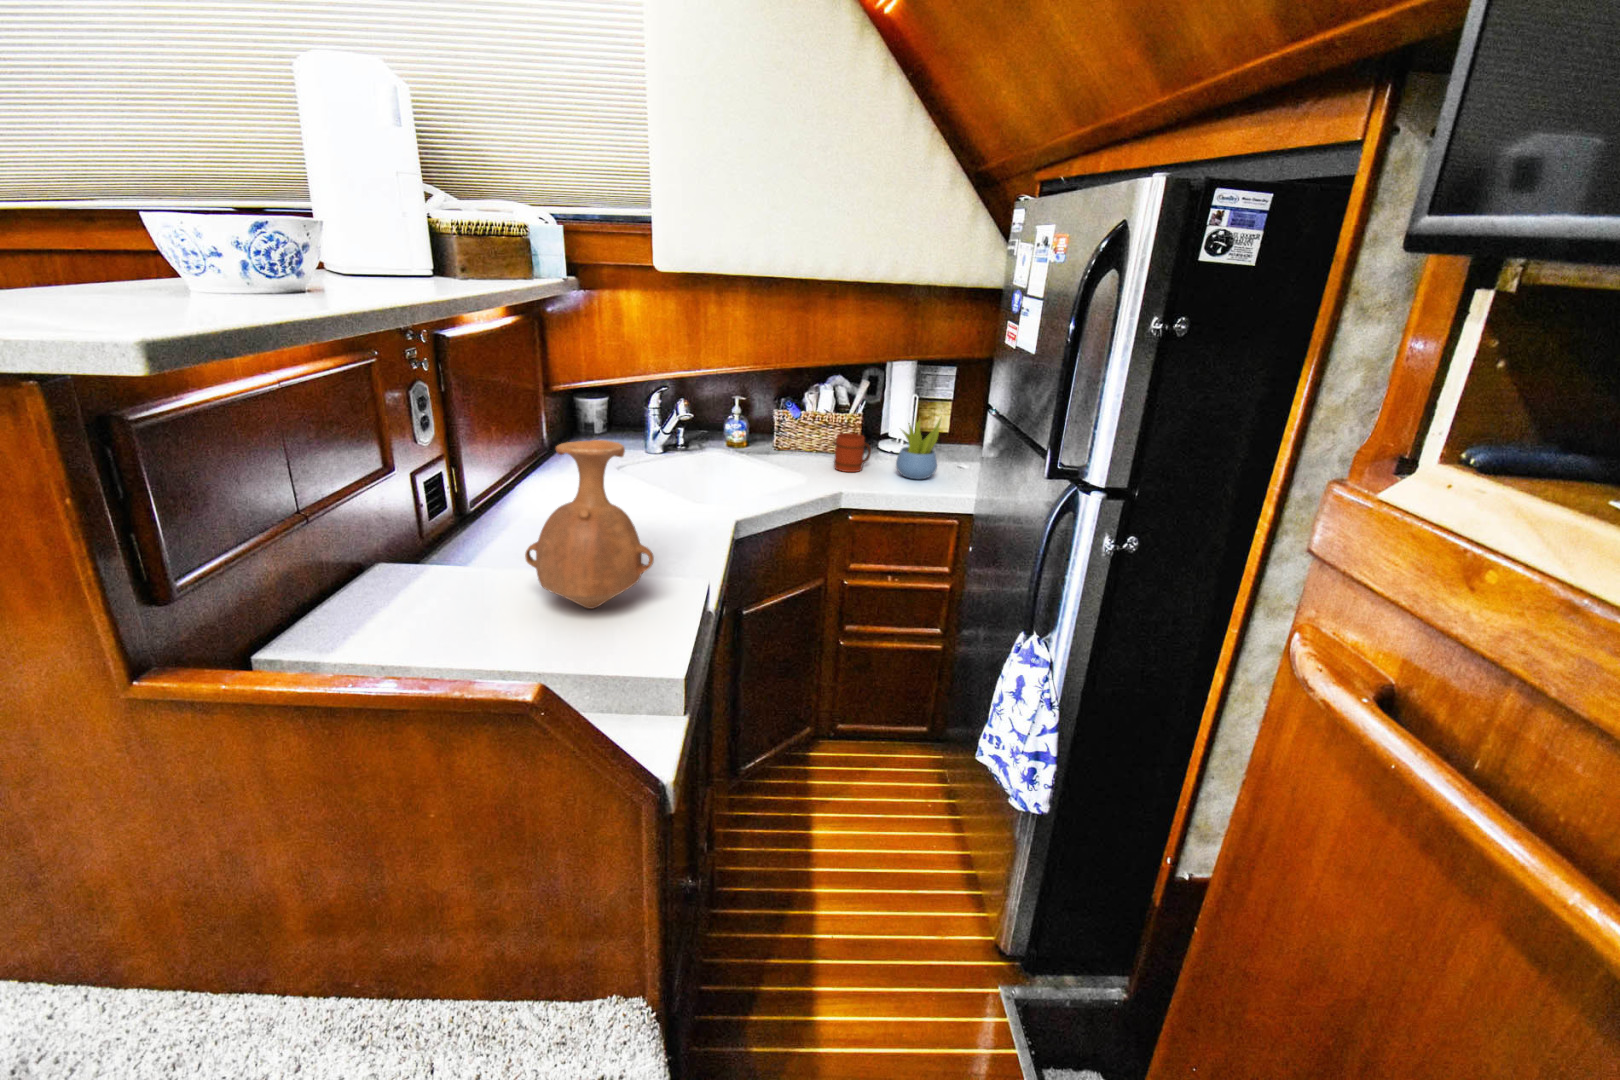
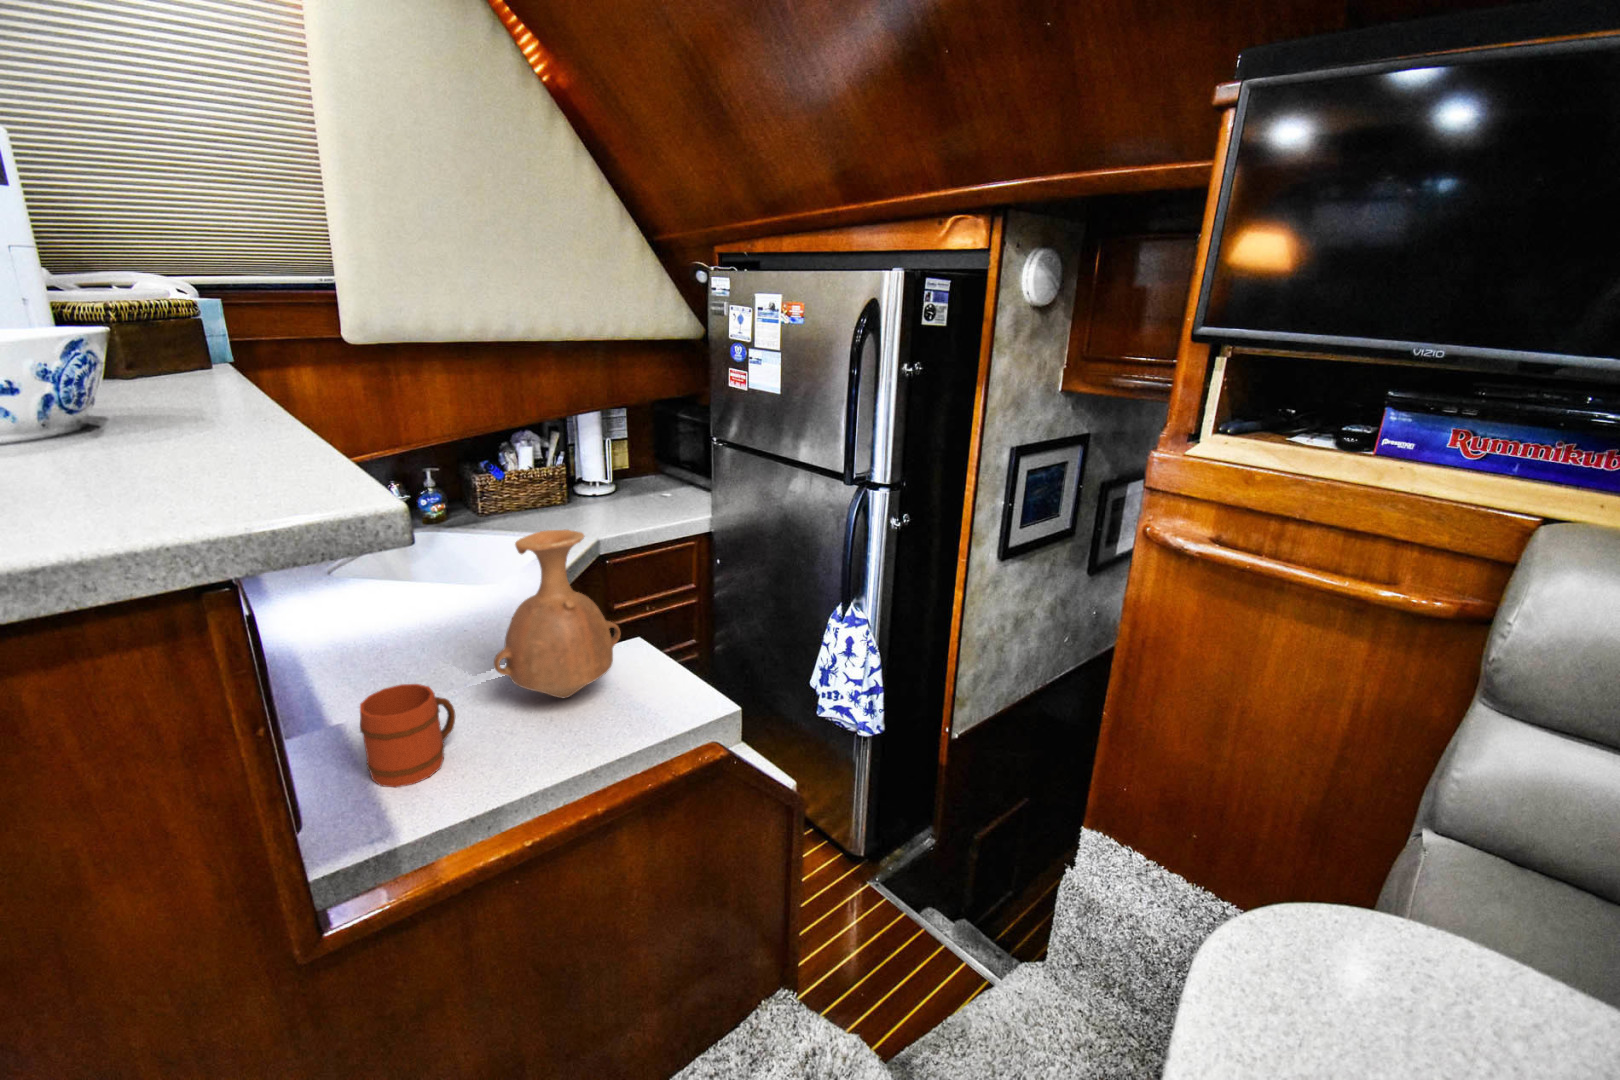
succulent plant: present [896,419,941,479] -> none [621,452,659,513]
mug: present [834,433,871,472] -> present [360,684,455,787]

